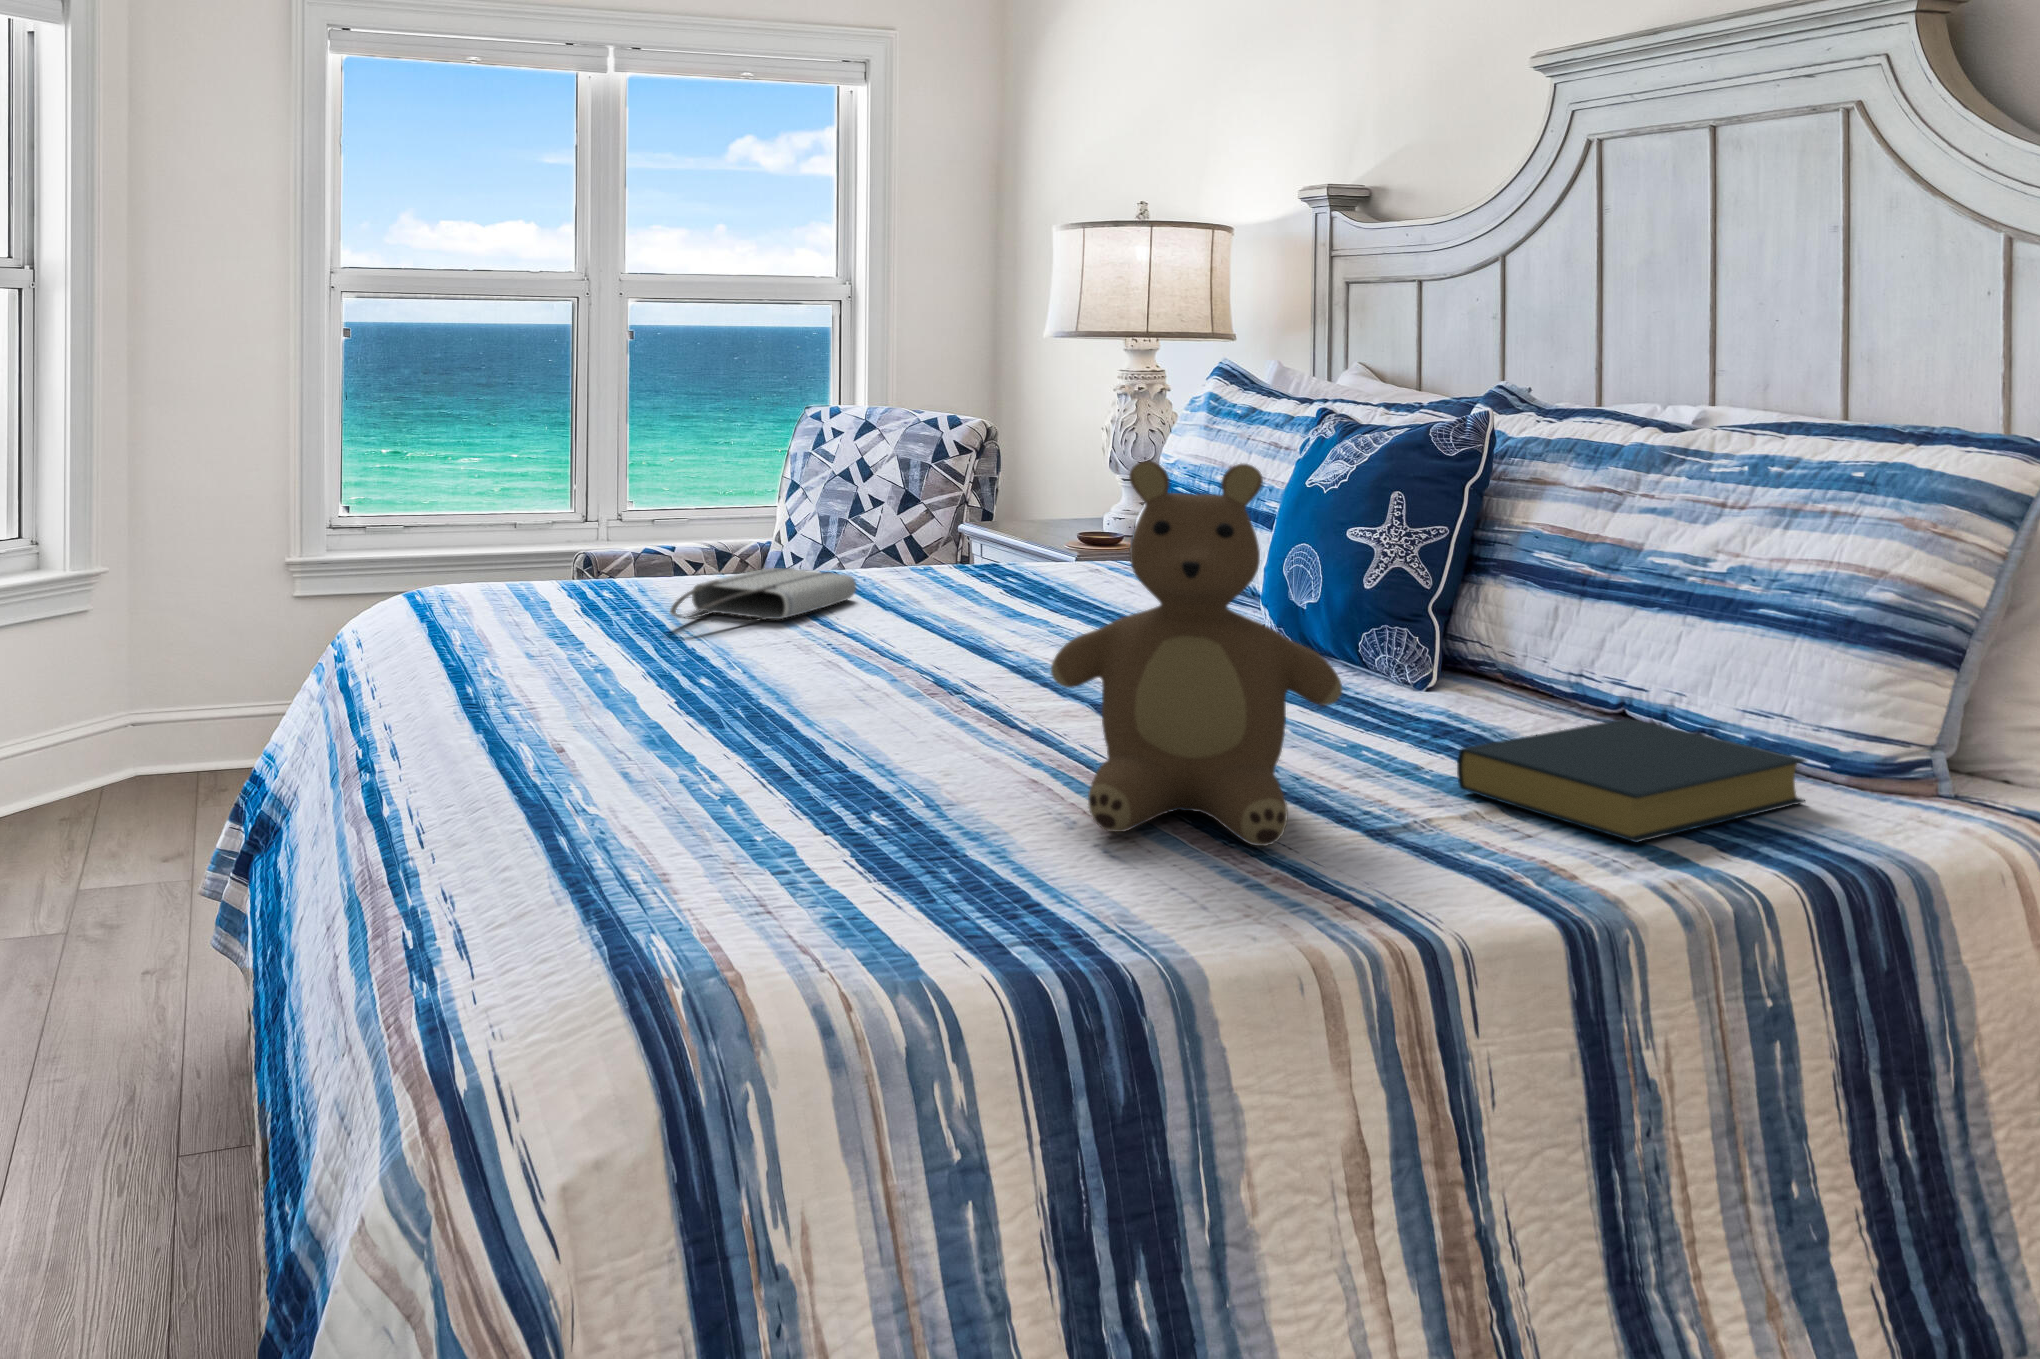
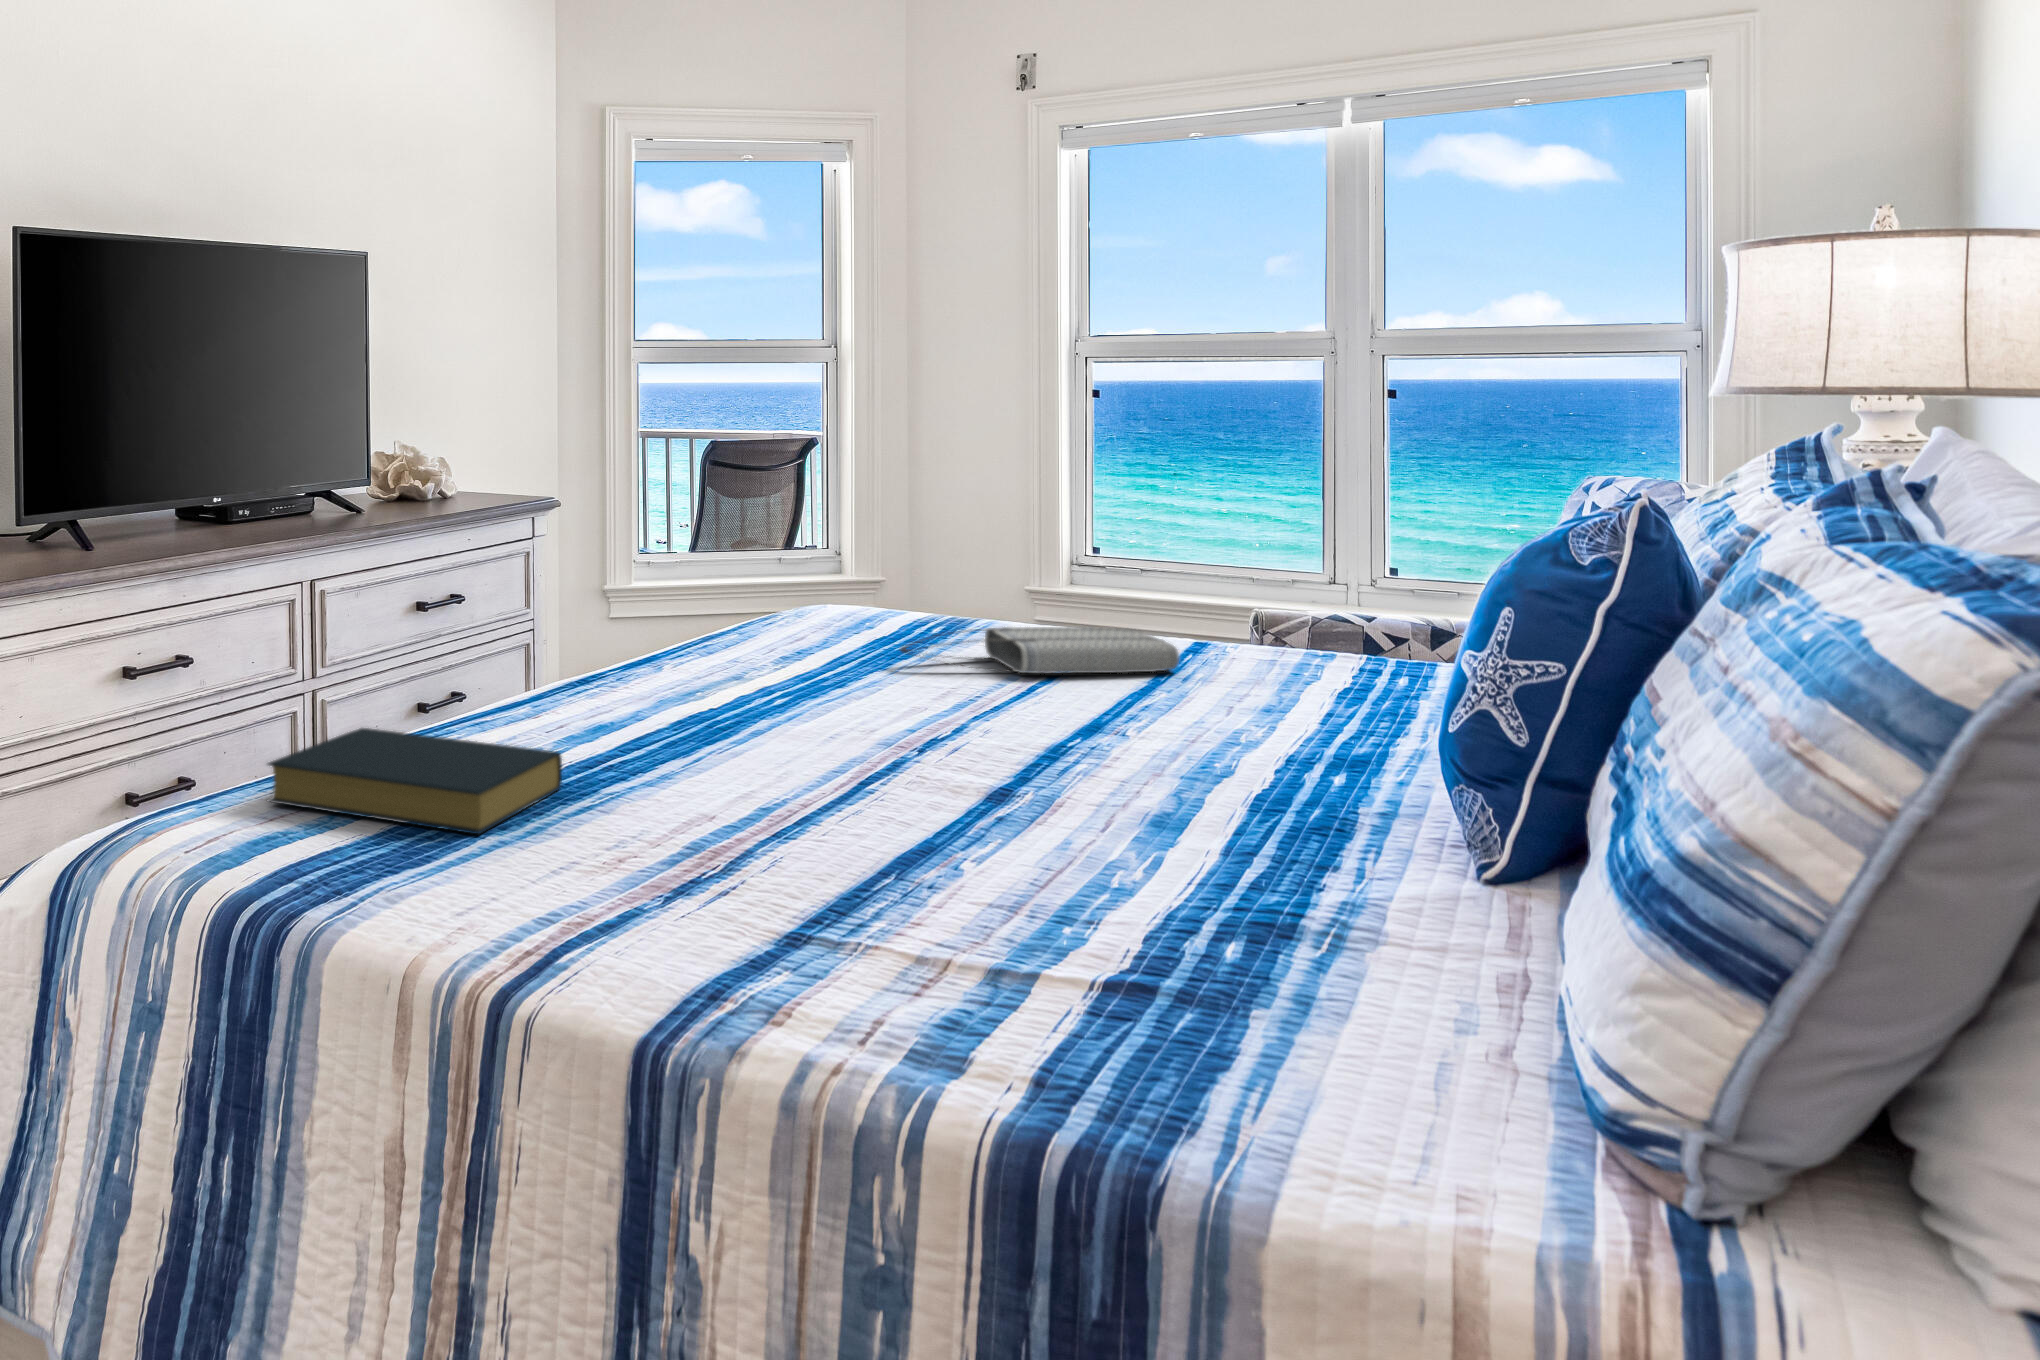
teddy bear: present [1051,461,1342,846] -> none [575,508,842,904]
hardback book: present [1457,719,1806,842] -> present [267,728,562,834]

